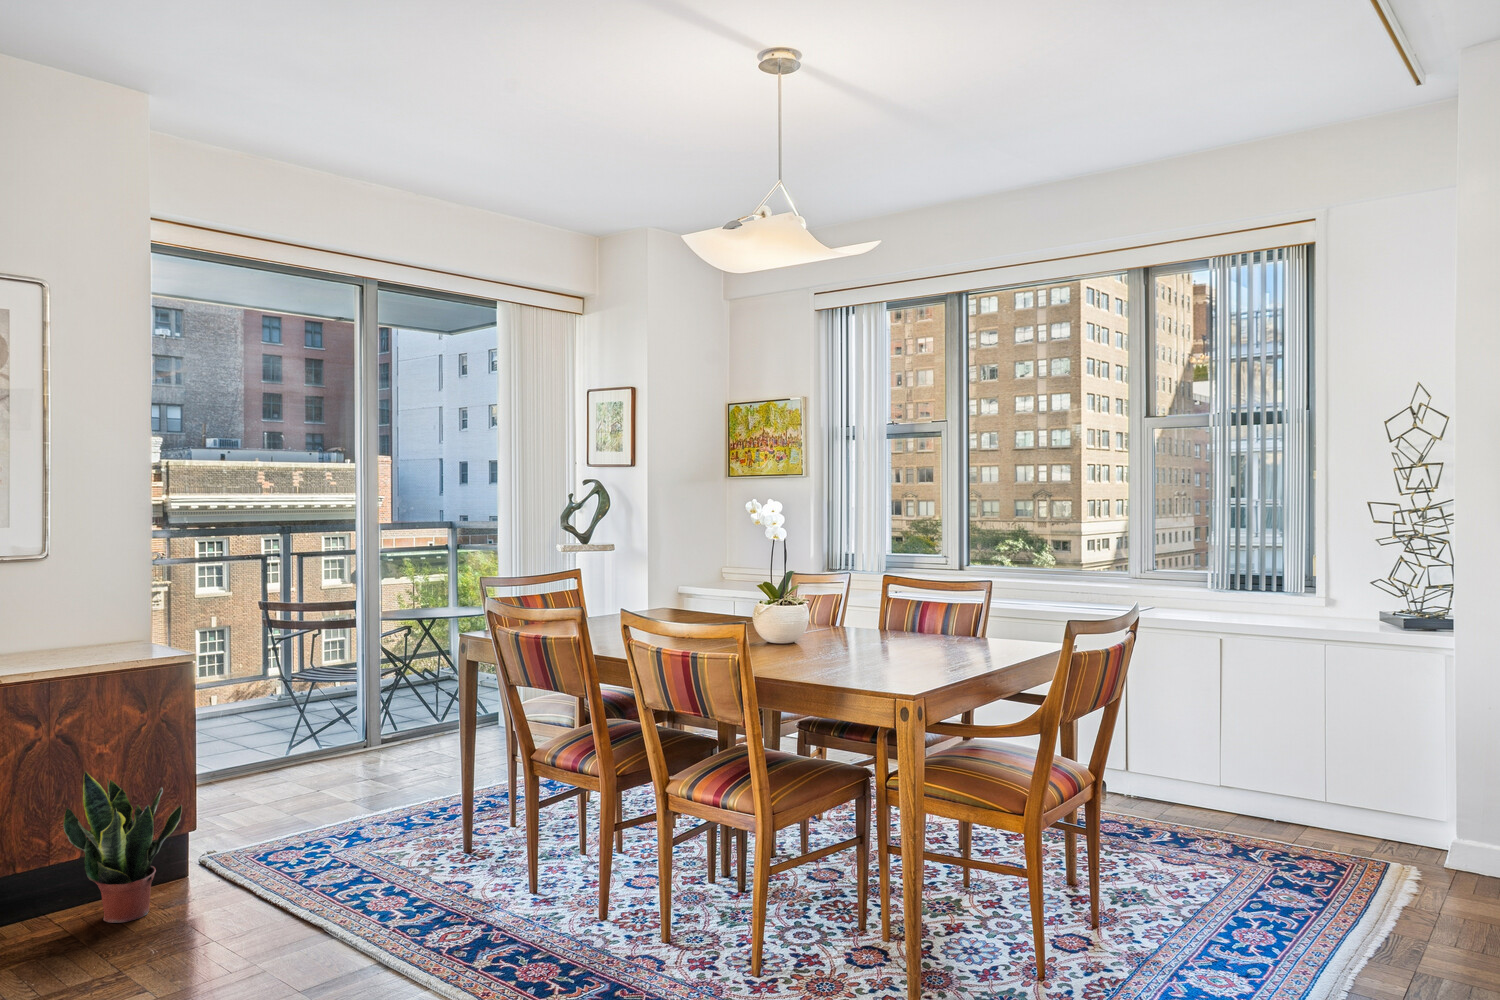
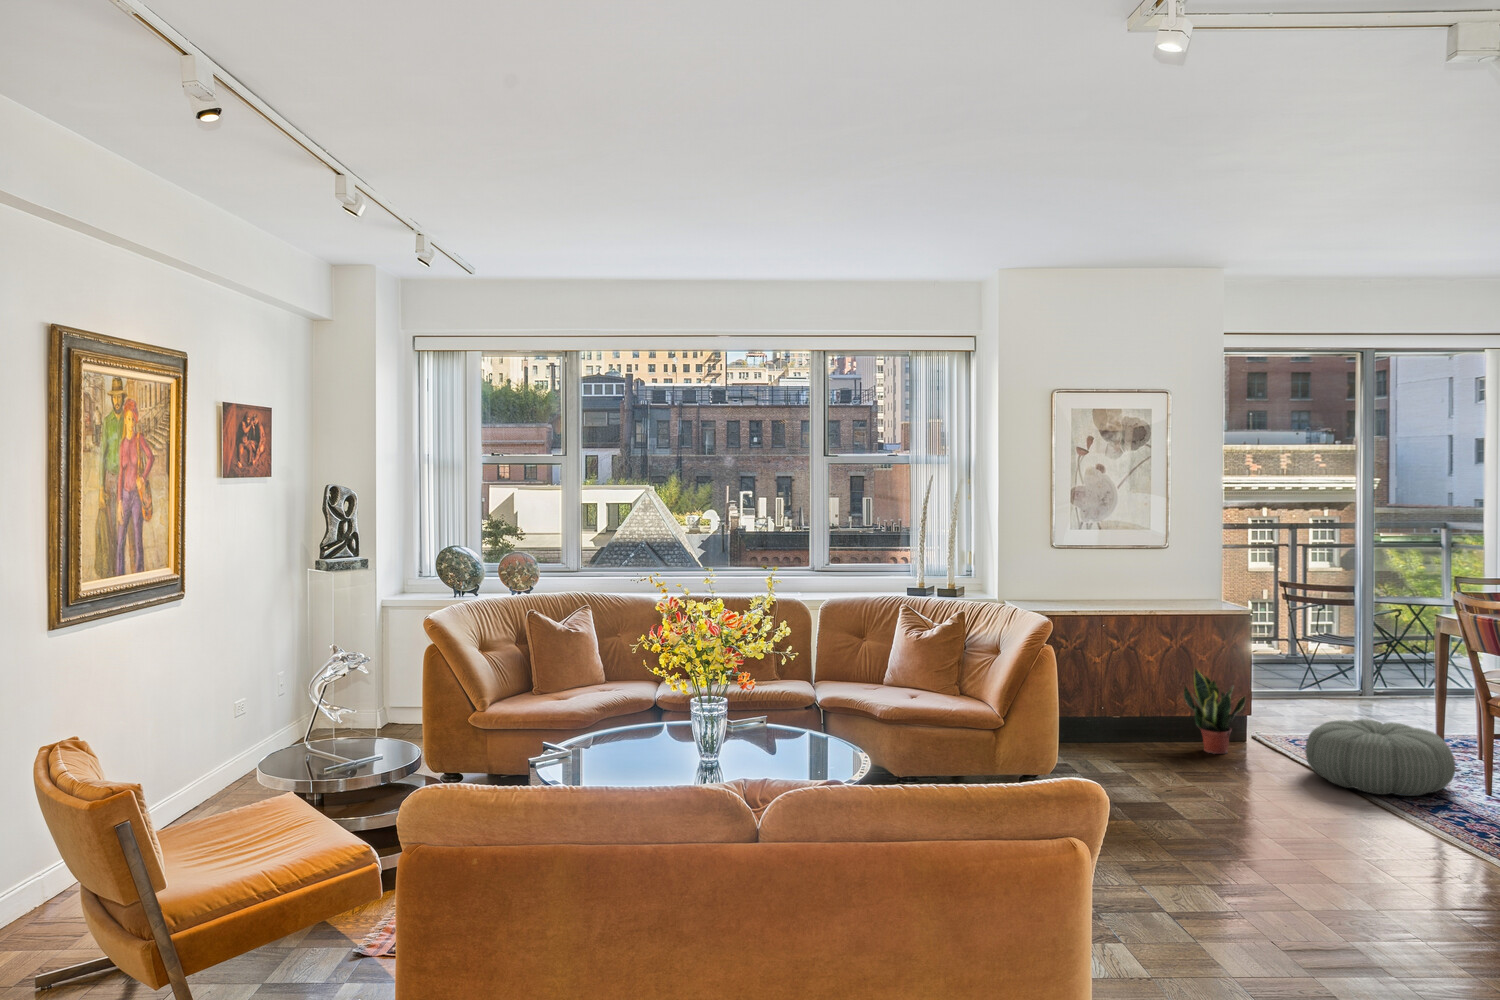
pouf: none [276,809,493,946] -> present [1305,719,1455,796]

